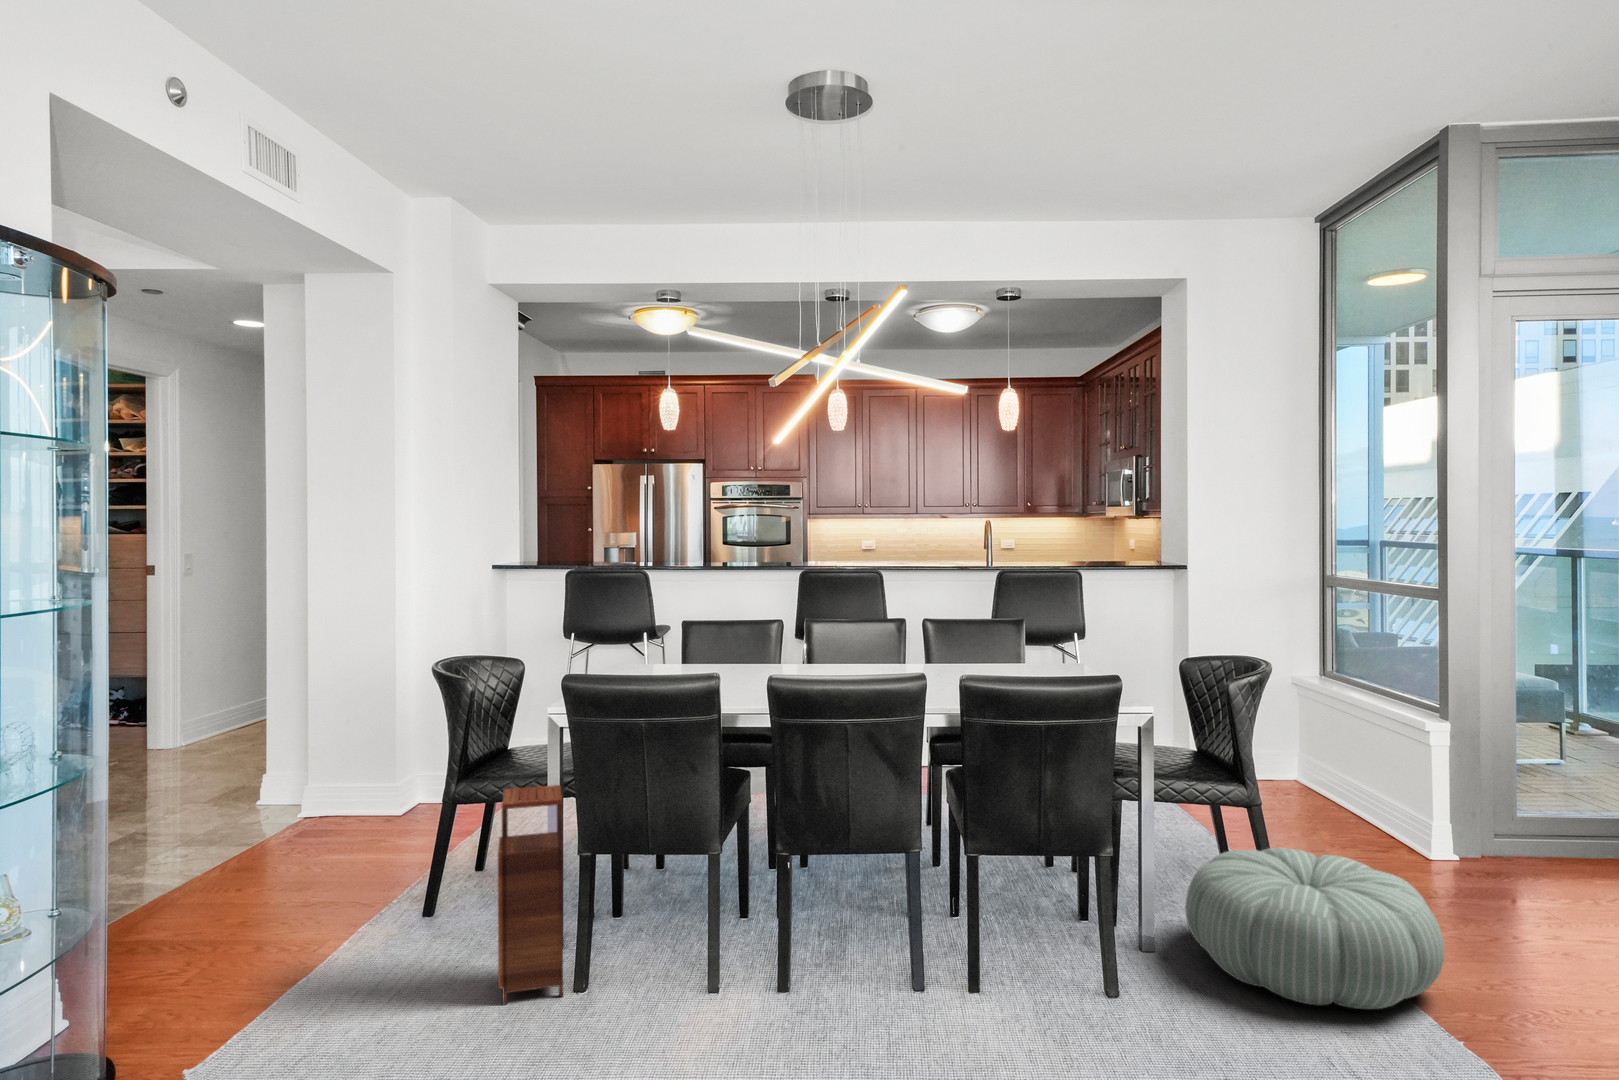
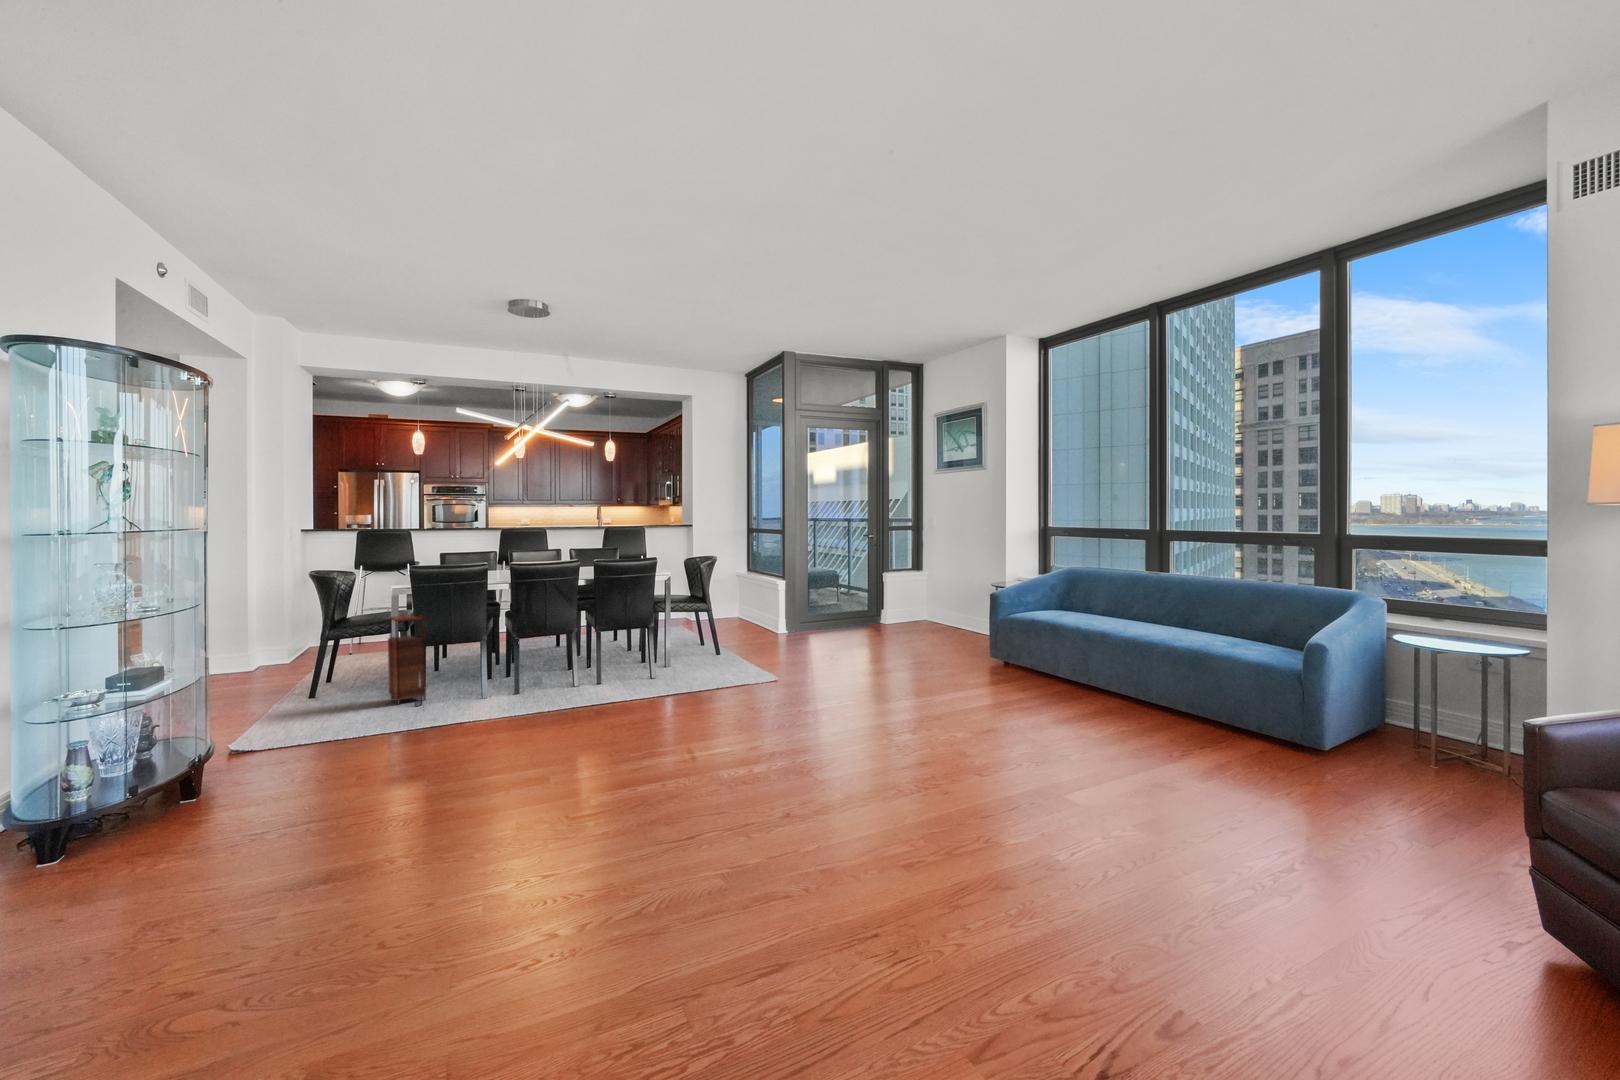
pouf: present [1186,848,1444,1009] -> none [683,622,762,665]

